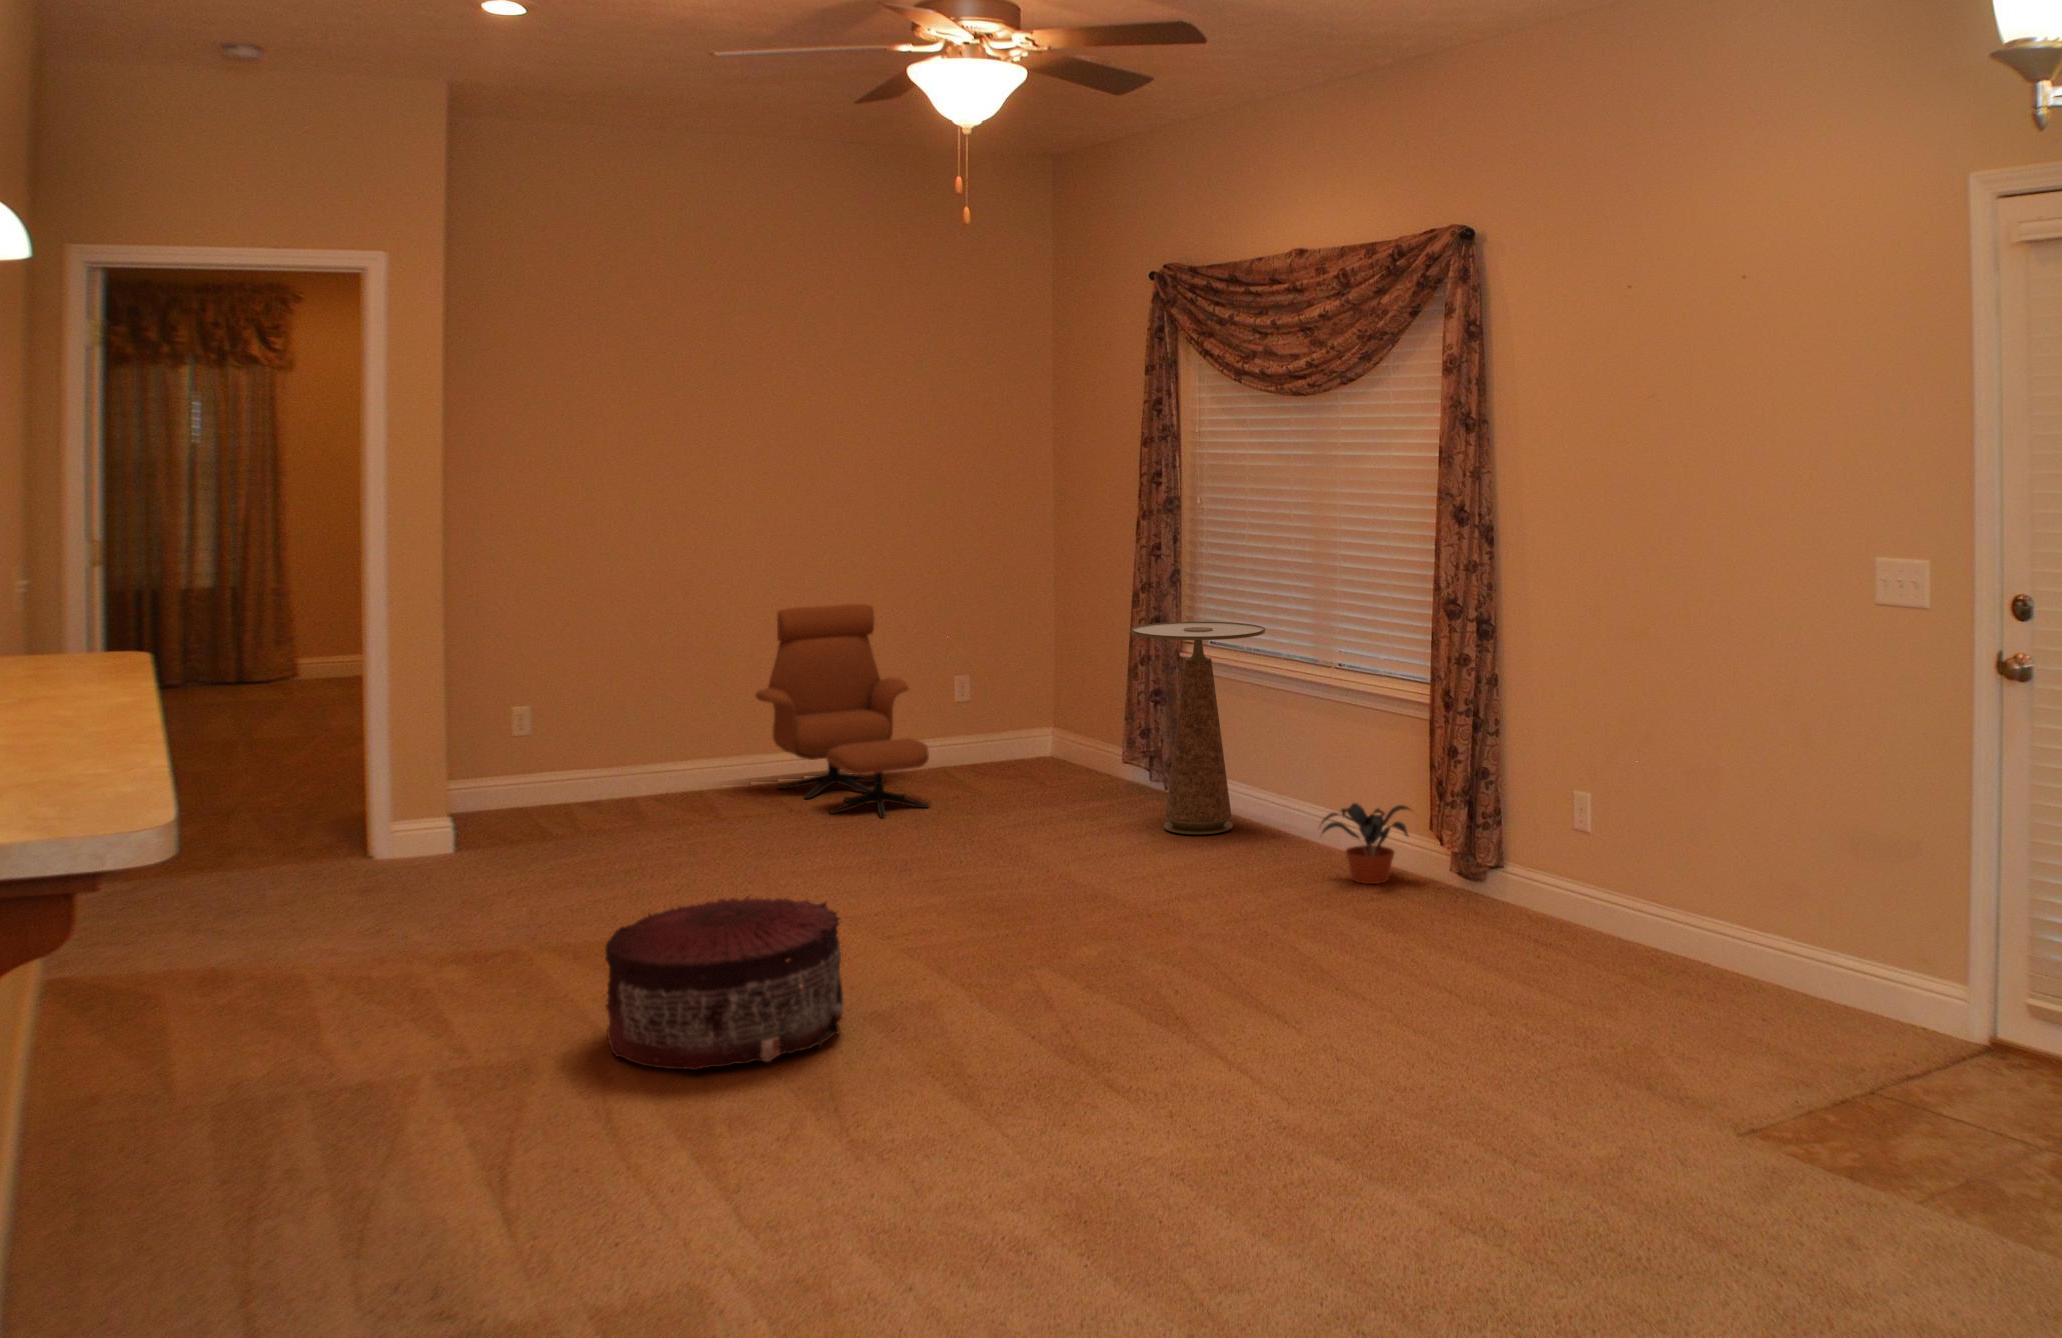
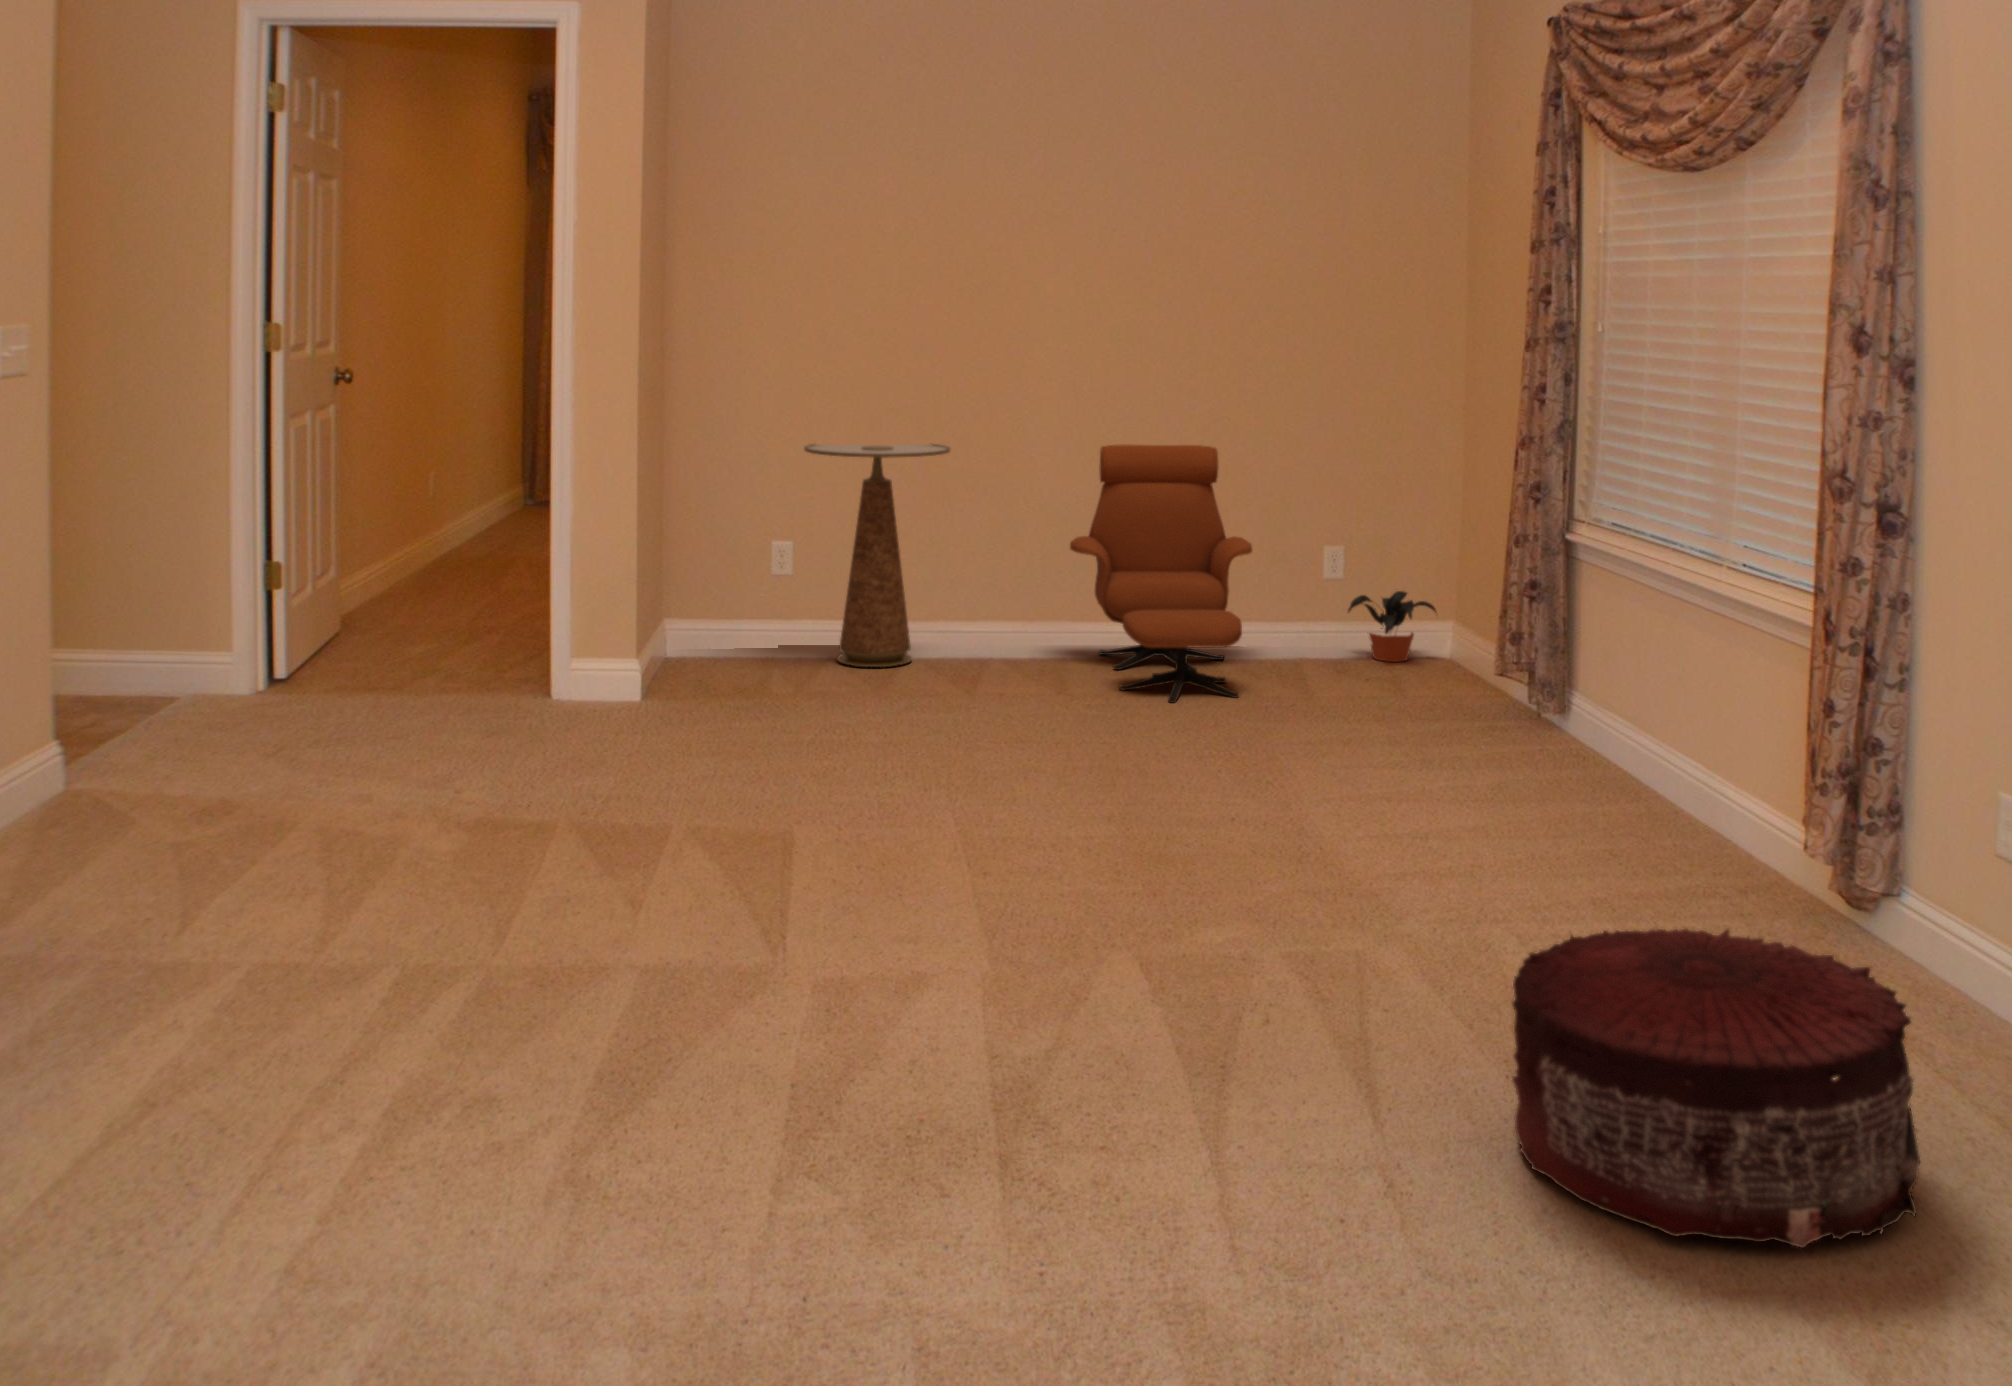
side table: present [1131,622,1265,835] -> present [804,444,950,667]
potted plant: present [1322,803,1409,884] -> present [1348,591,1436,662]
pouf: present [605,896,843,1070] -> present [1512,929,1920,1247]

